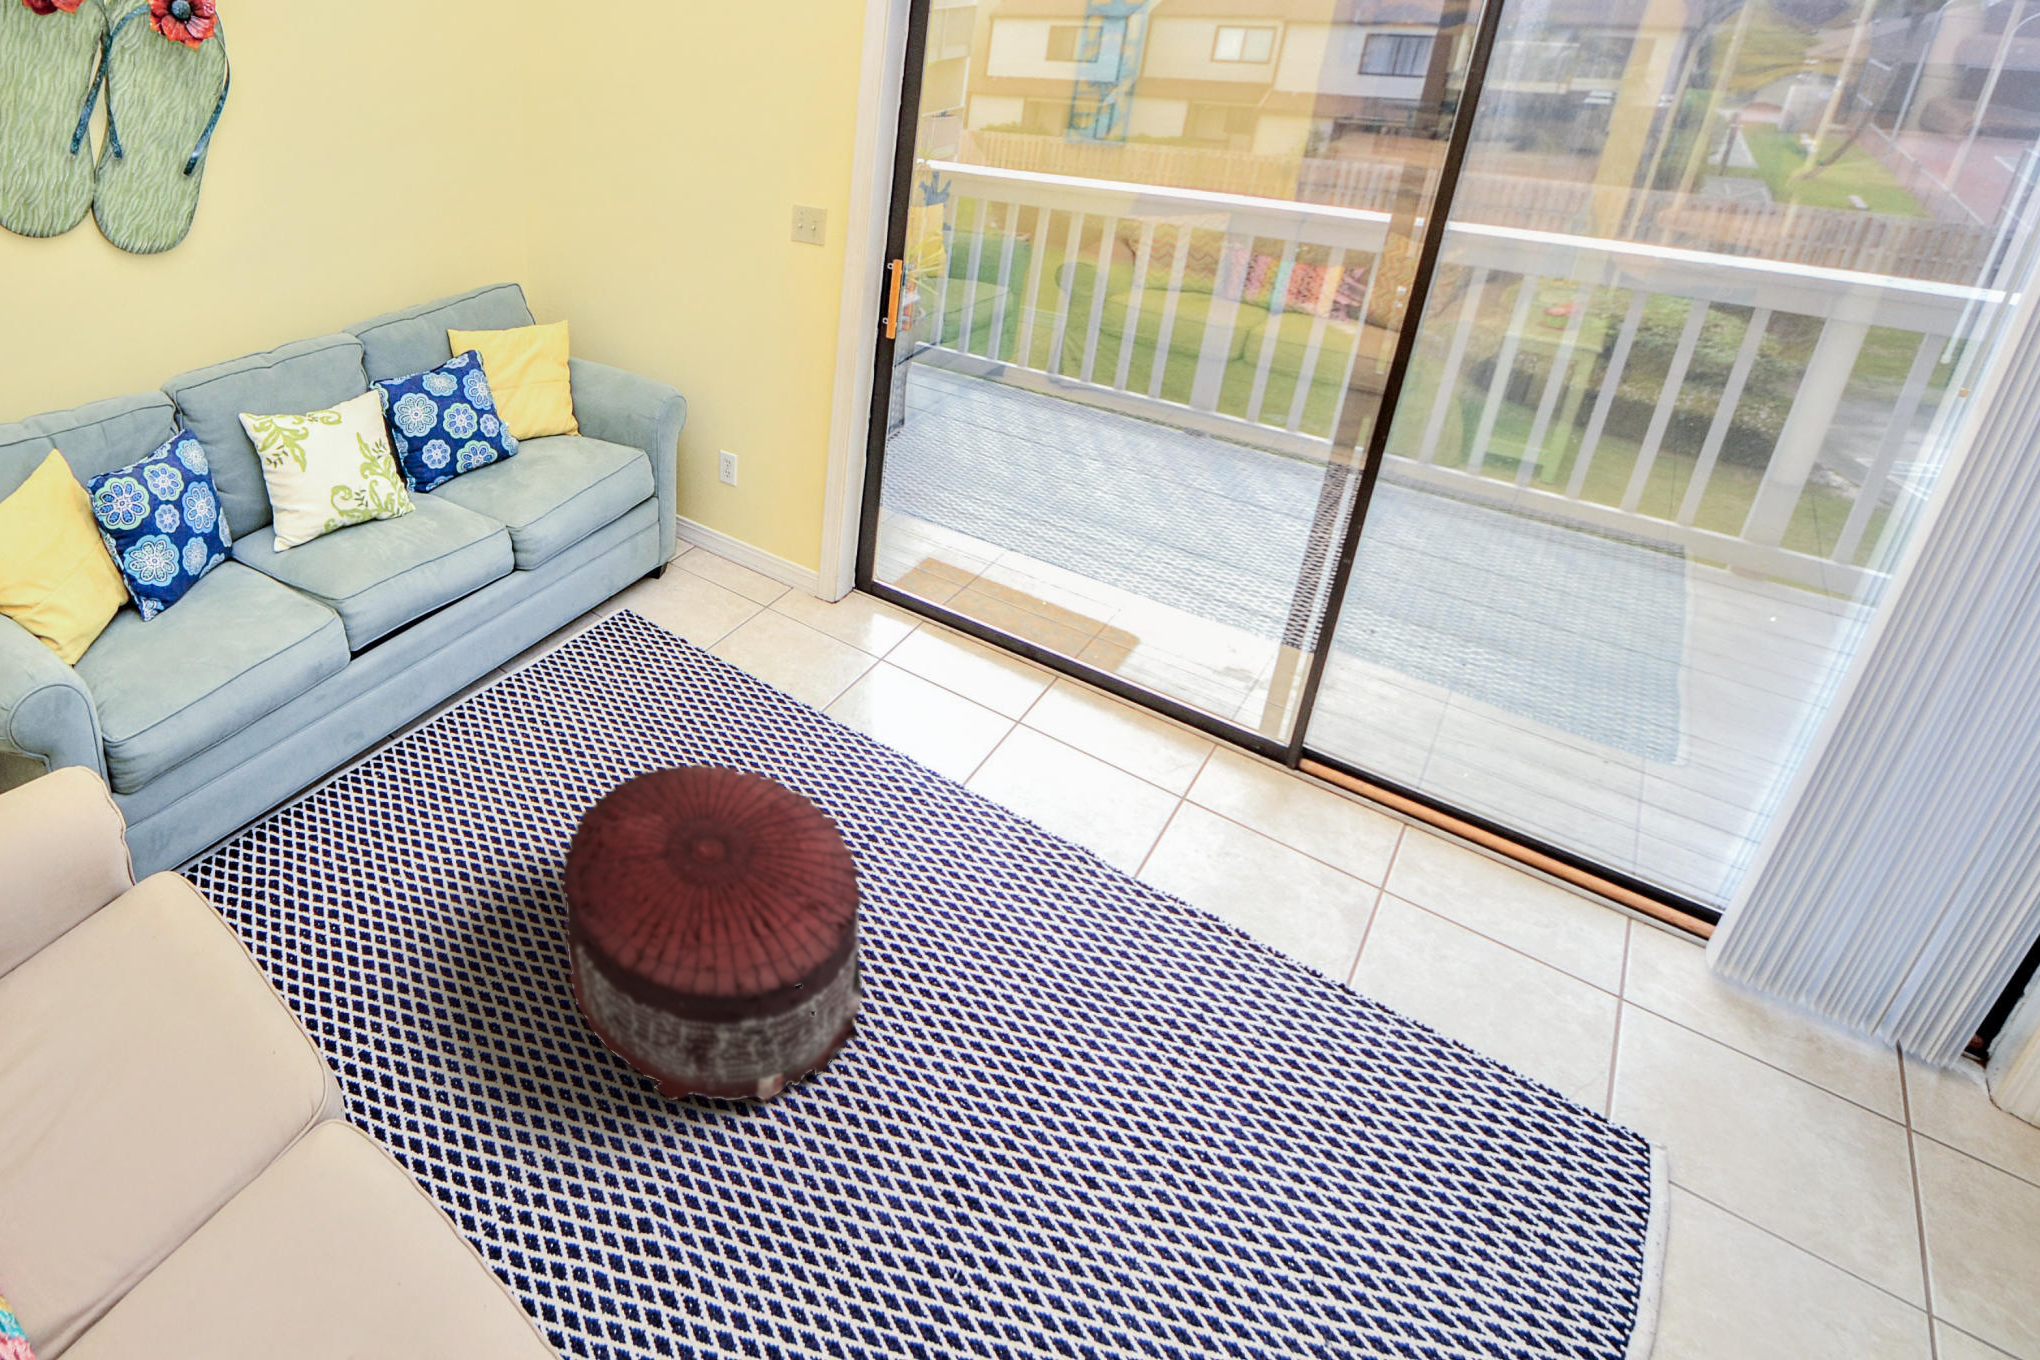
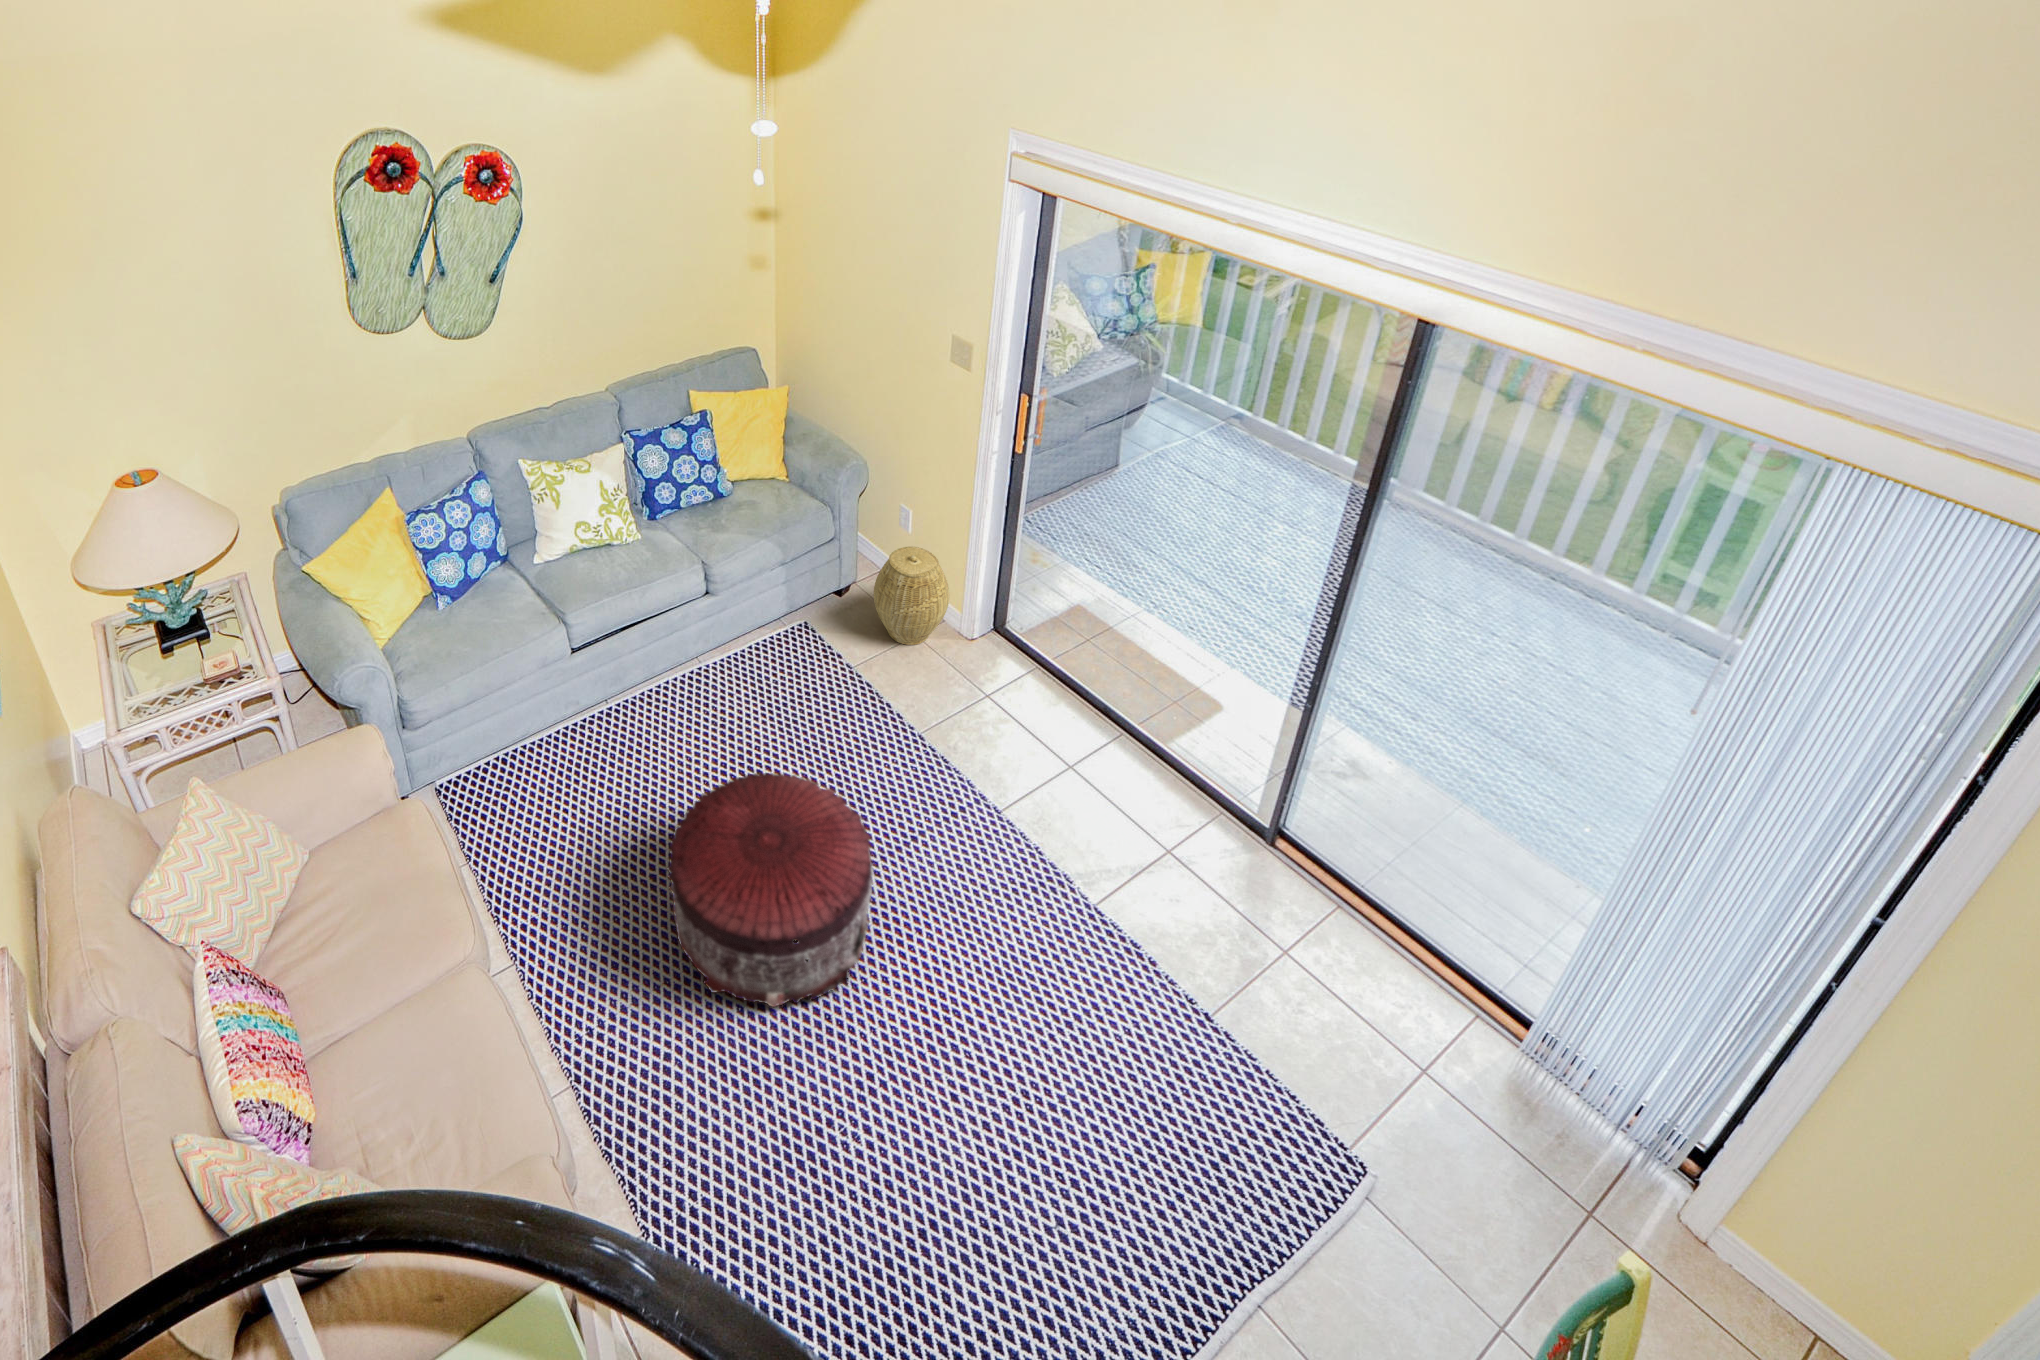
woven basket: none [688,489,781,610] -> present [873,547,949,645]

